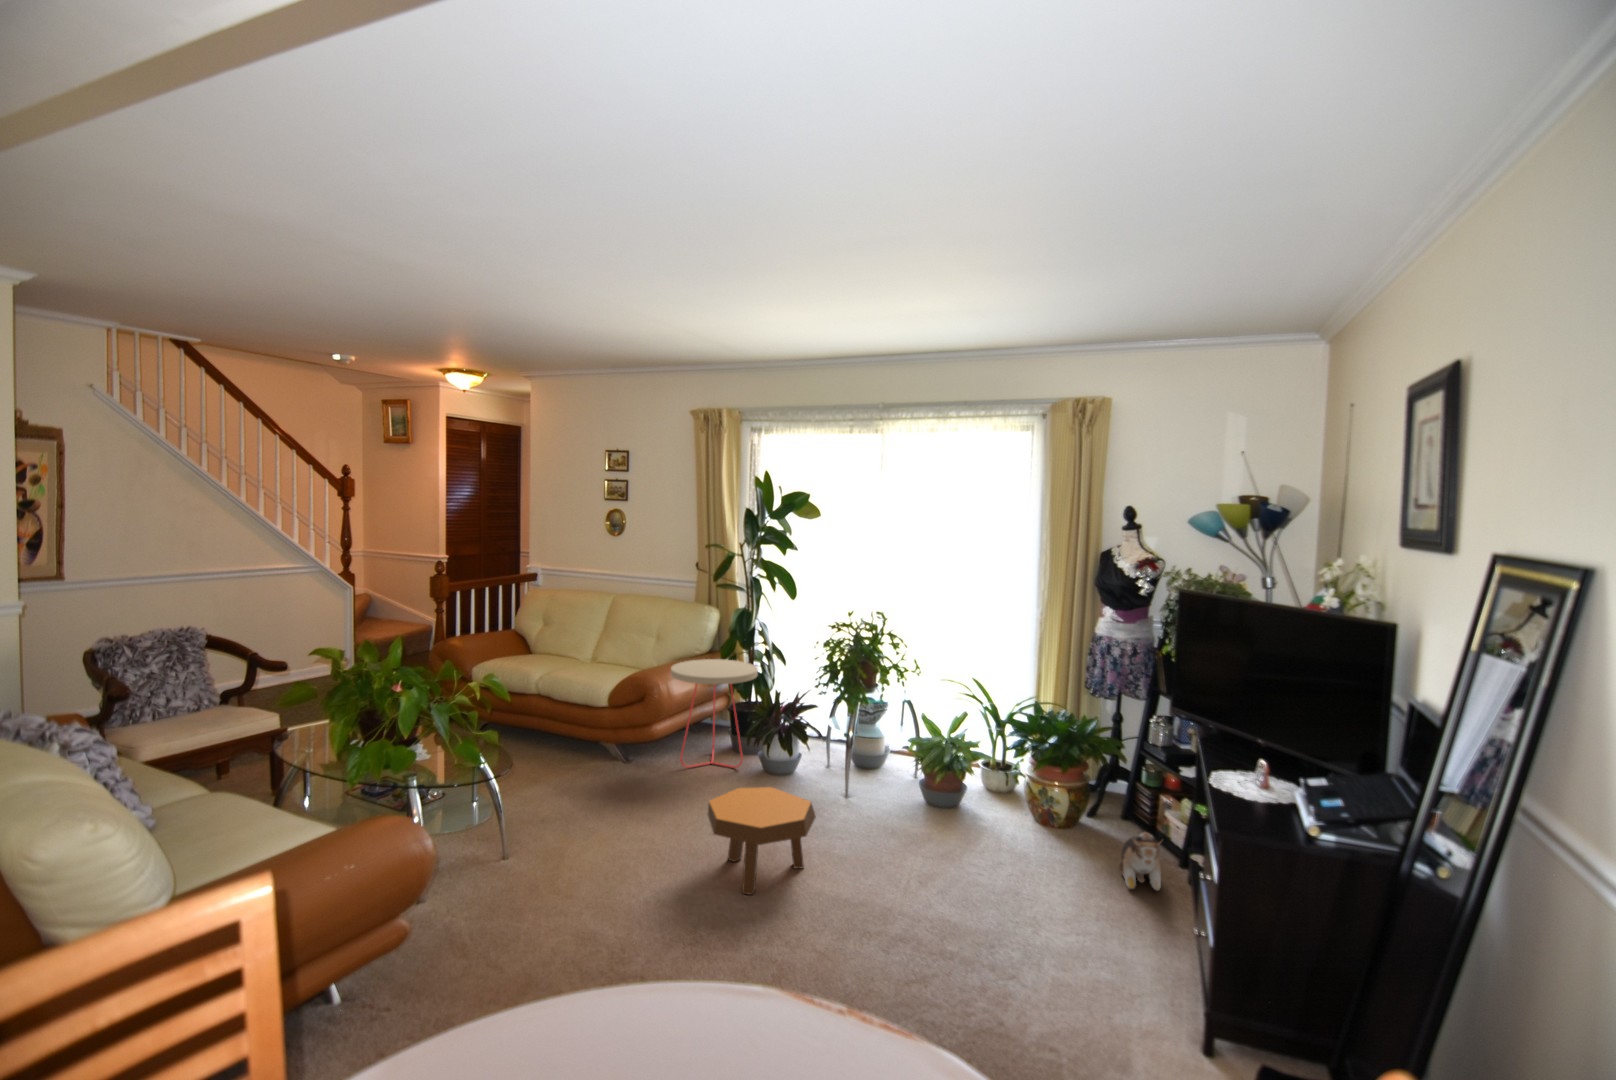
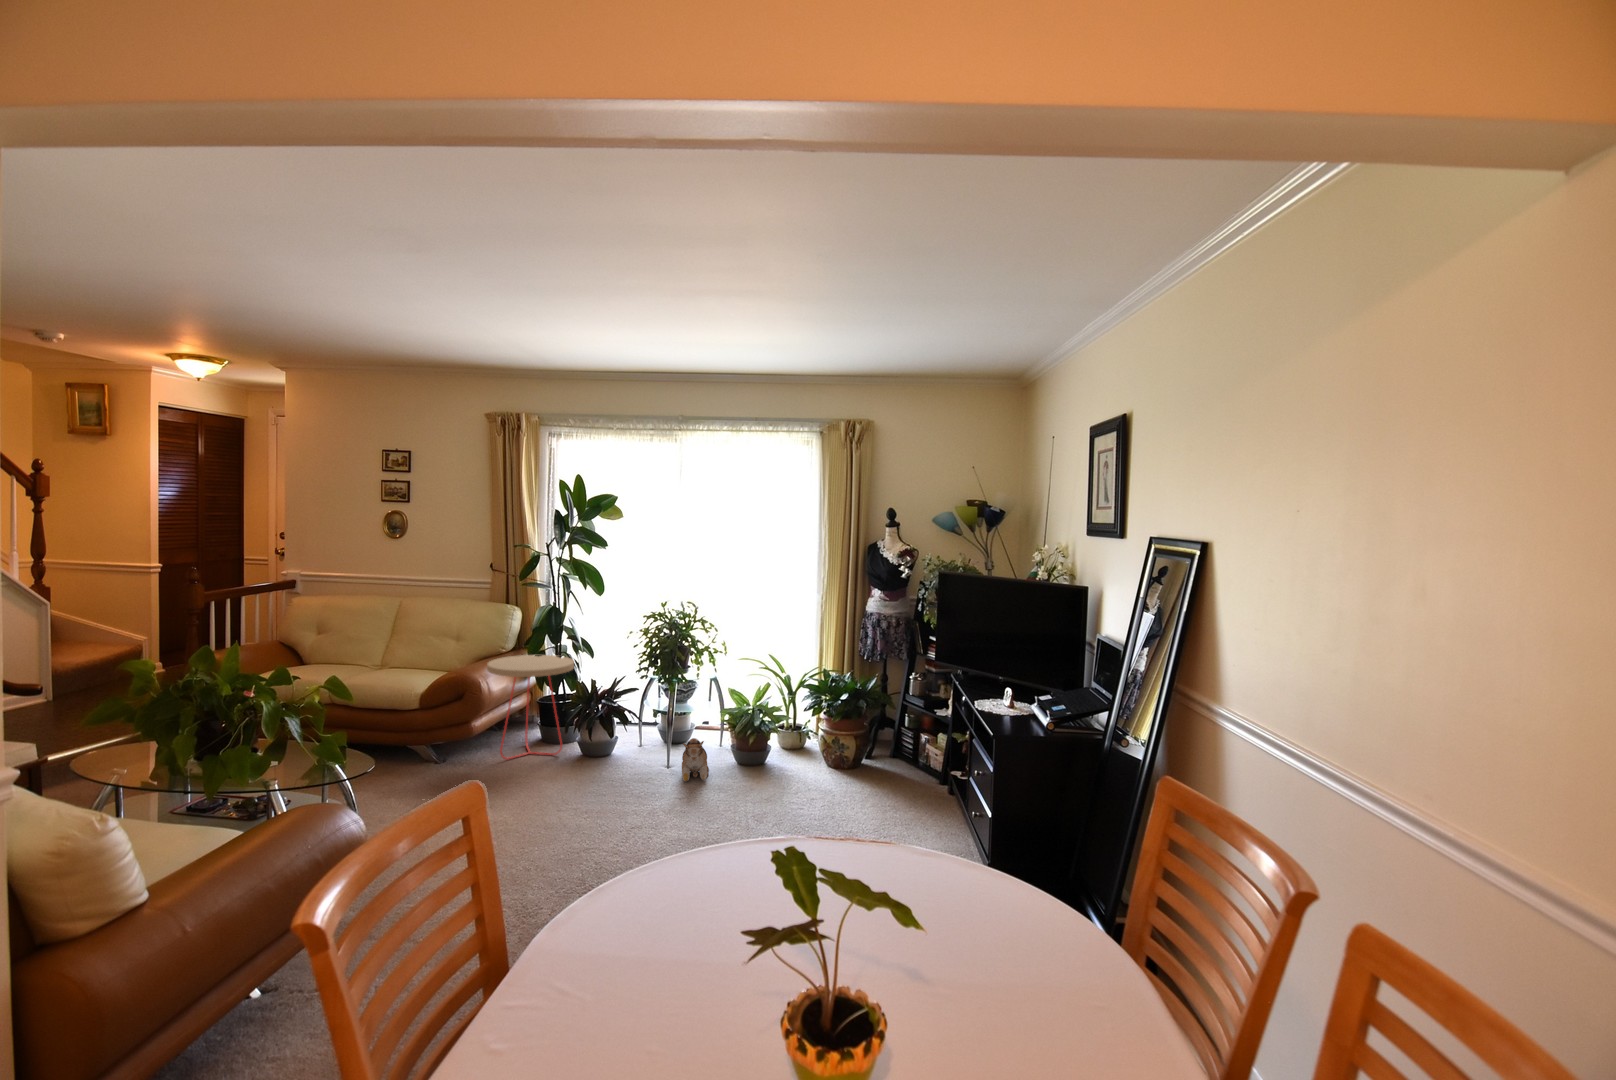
footstool: present [708,787,816,895] -> none [566,758,663,848]
plush toy: present [1120,832,1161,890] -> present [682,738,709,782]

